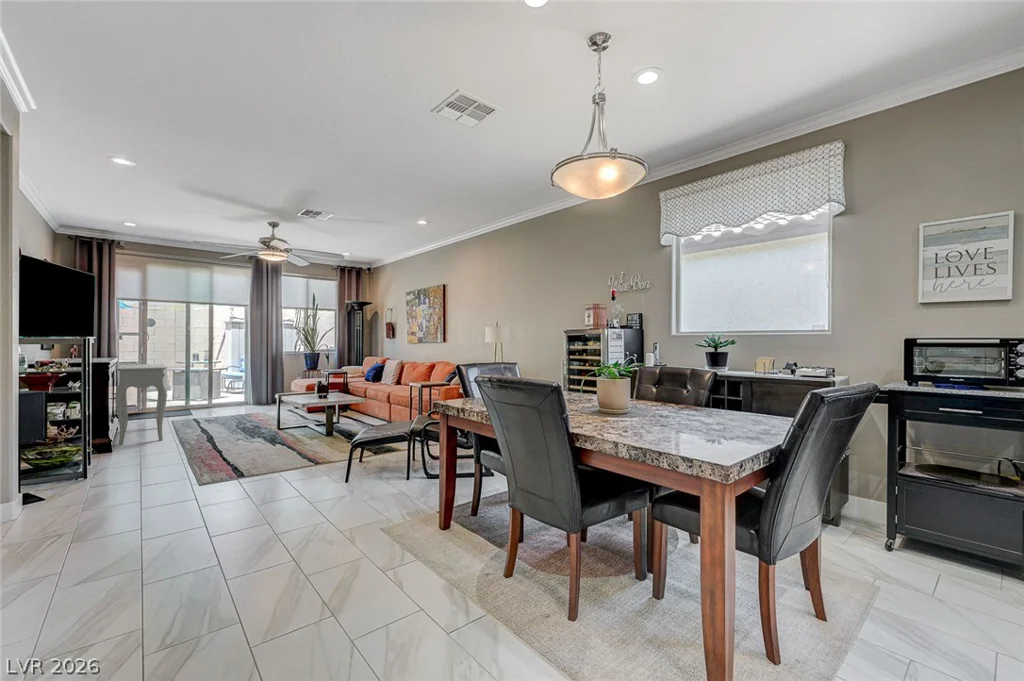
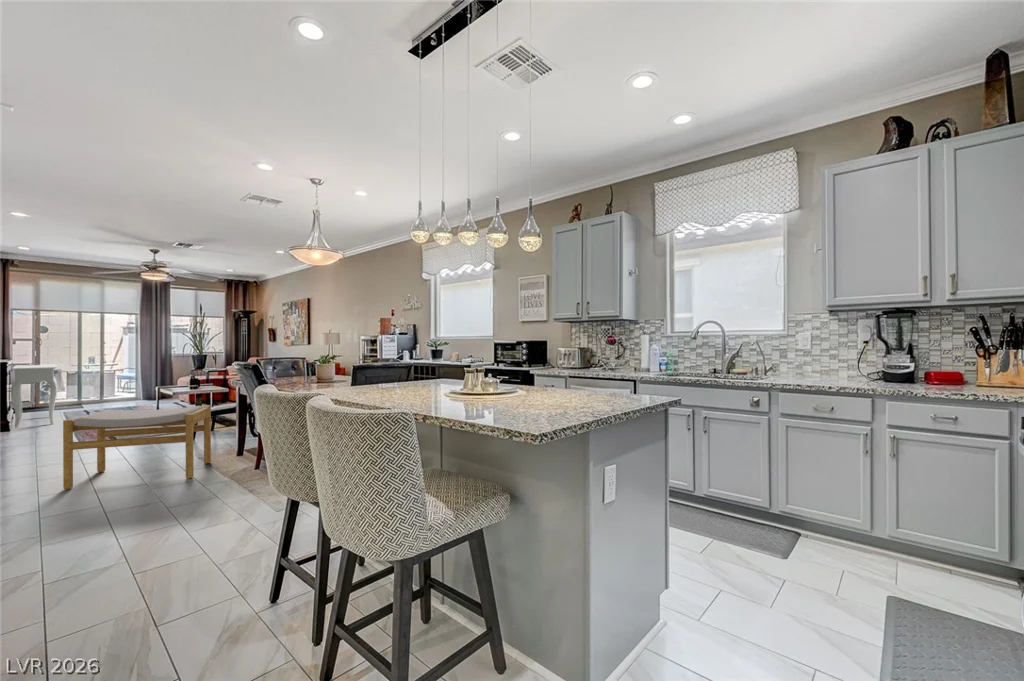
footstool: none [192,443,405,608] -> present [63,406,211,489]

